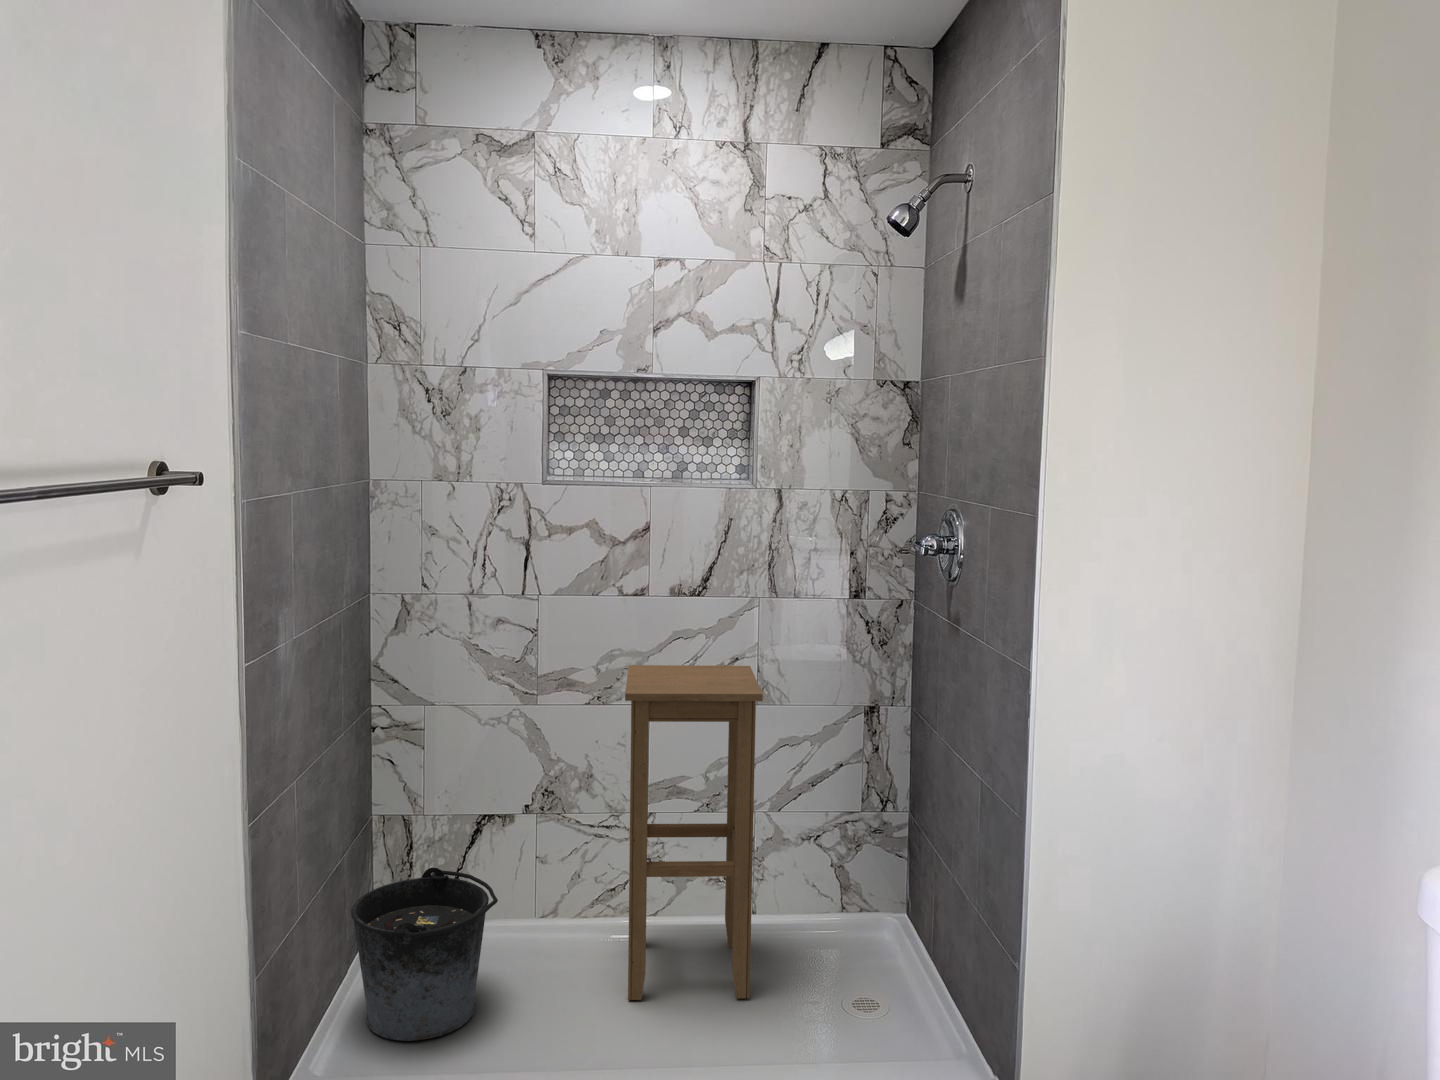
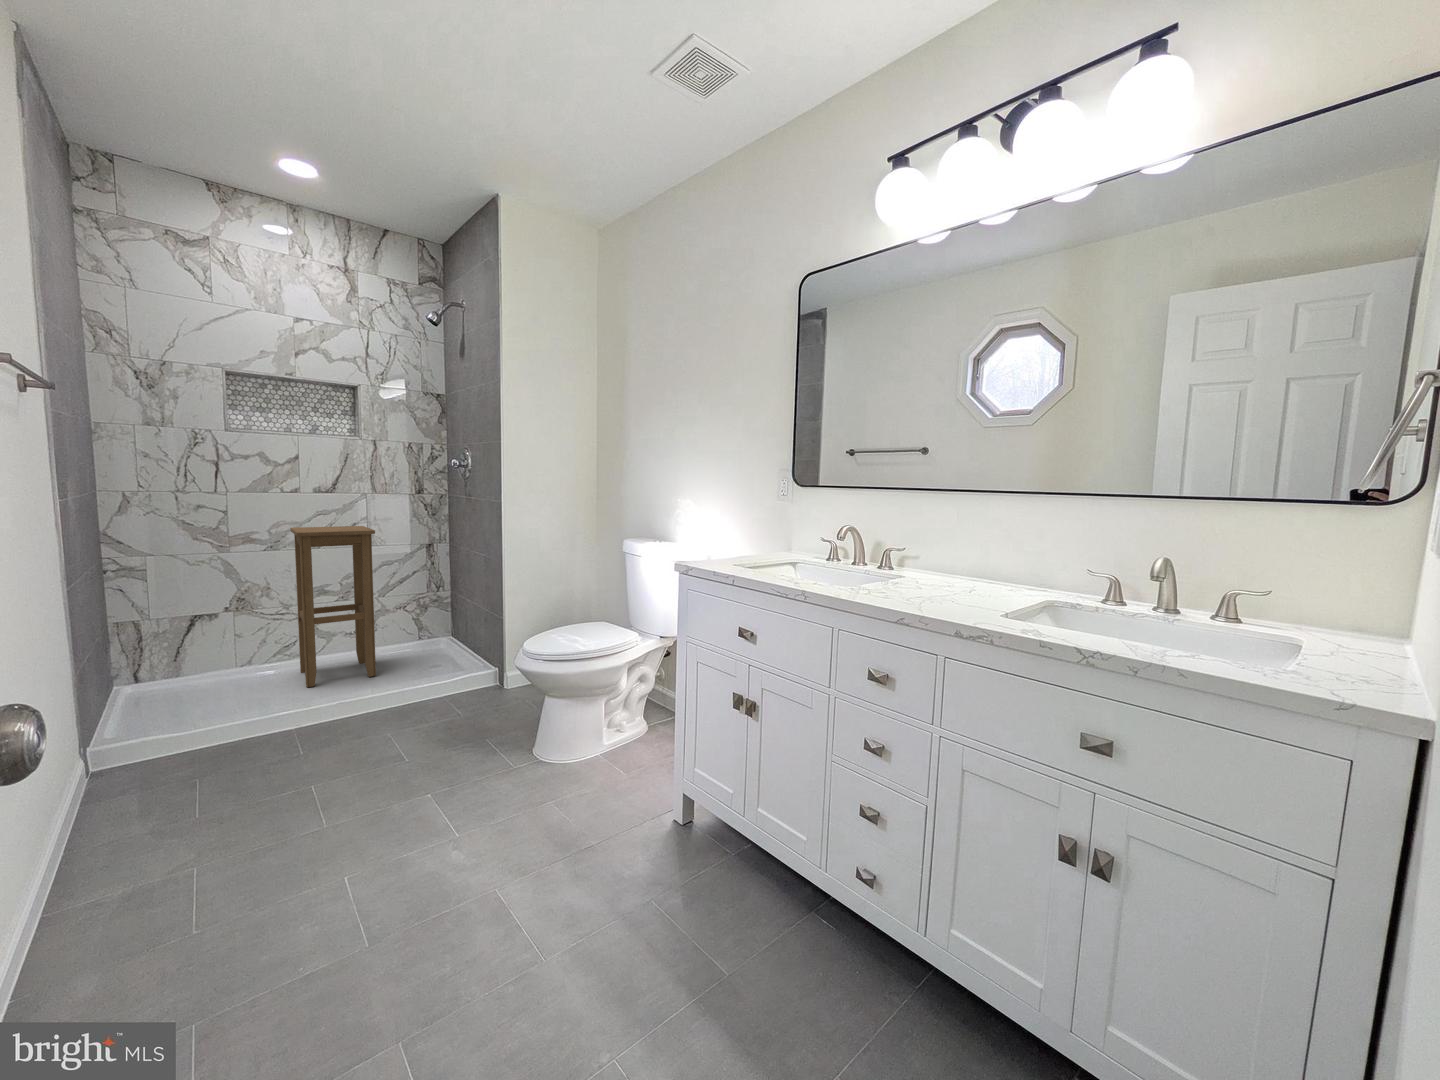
bucket: present [351,867,498,1041] -> none [115,640,221,725]

